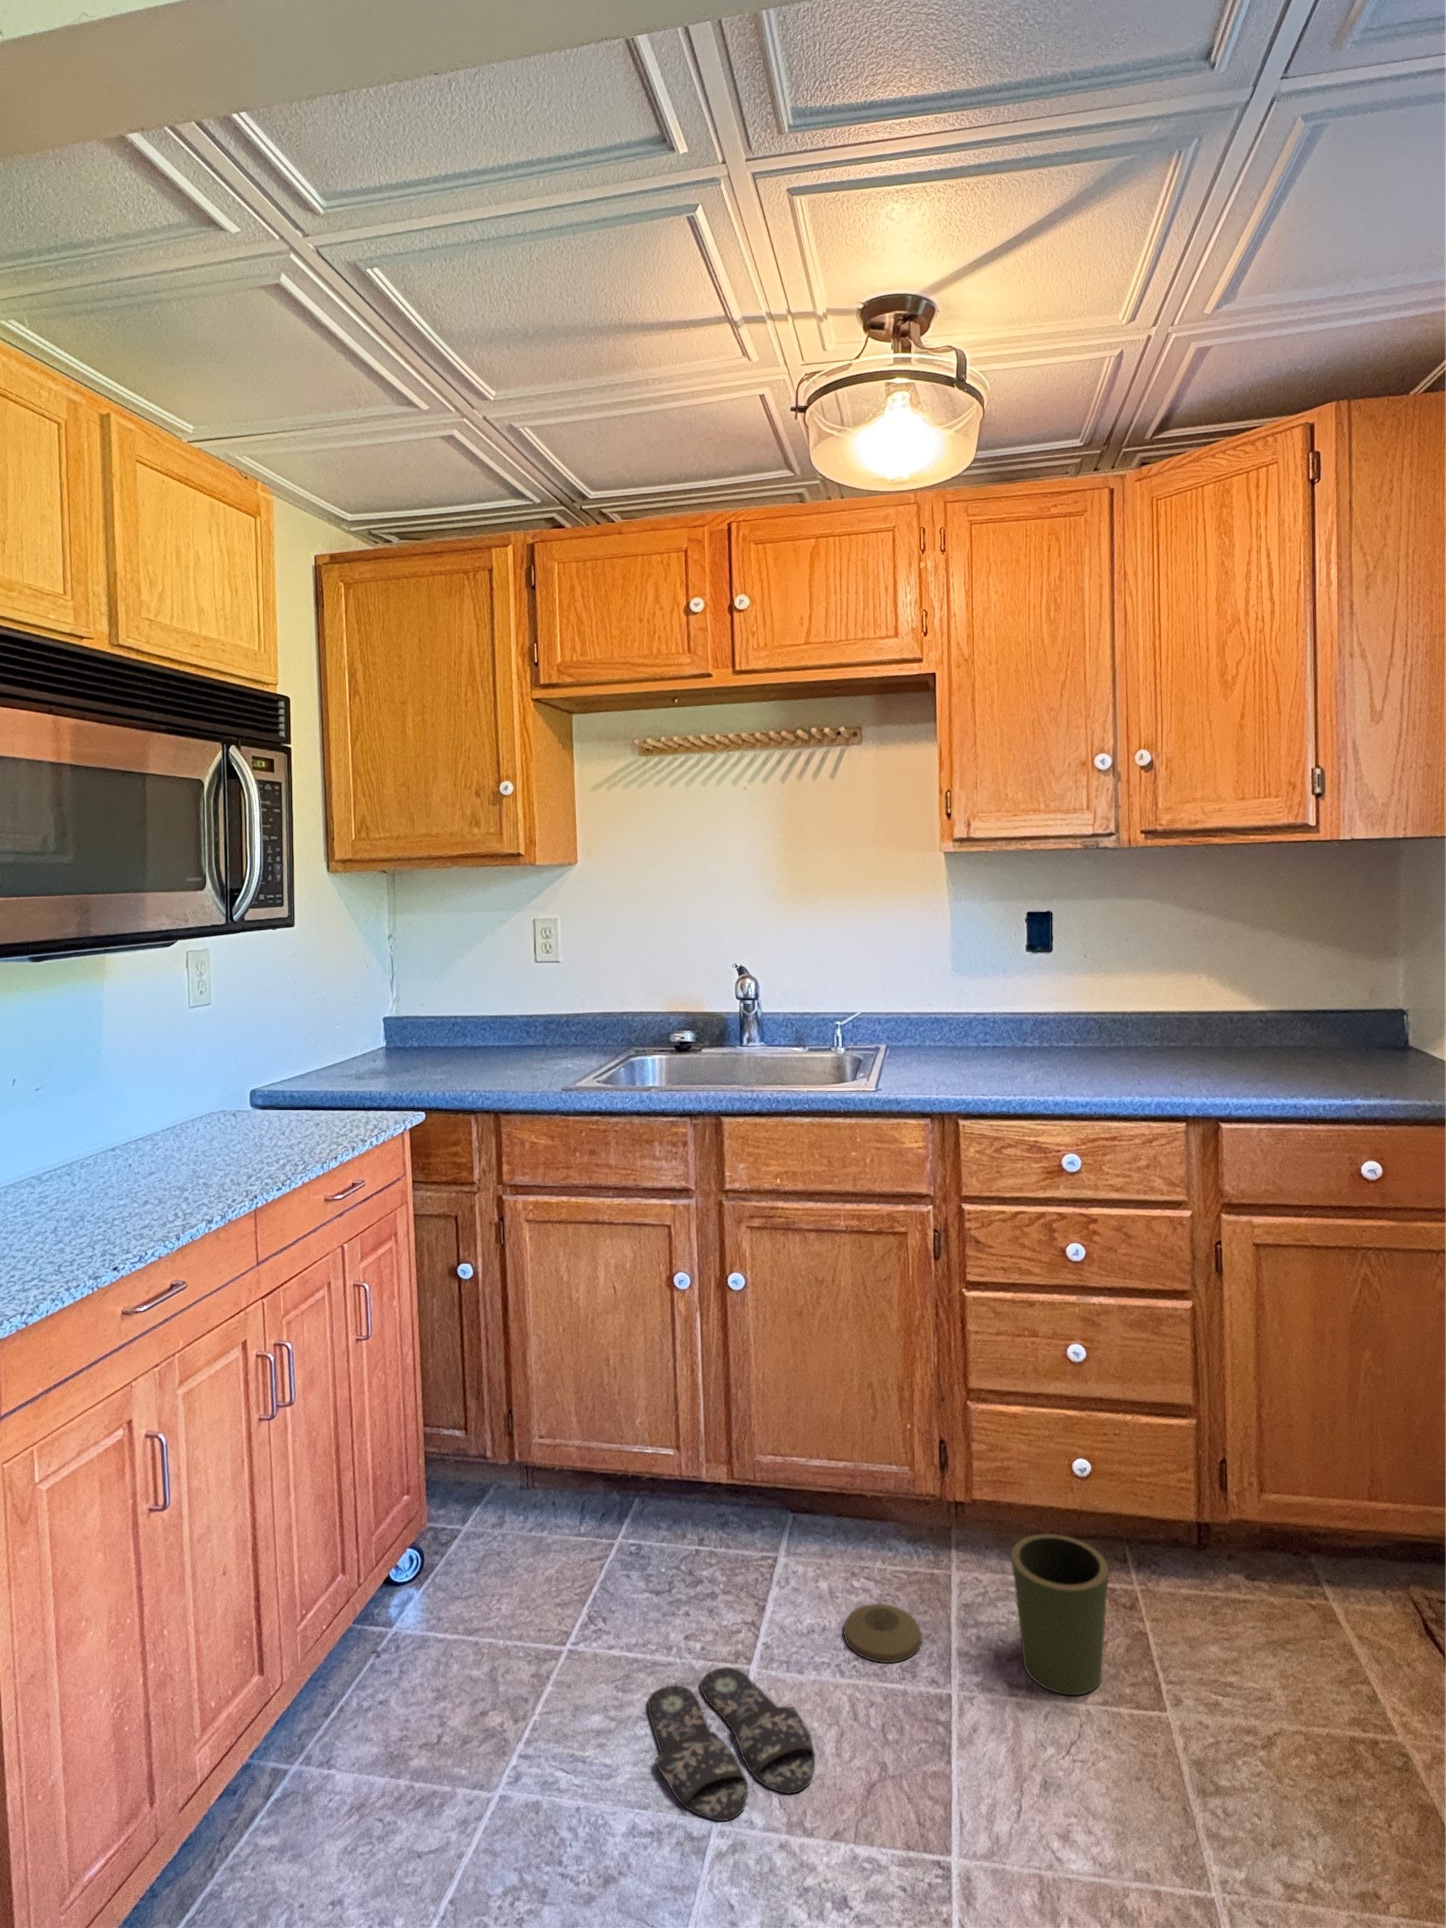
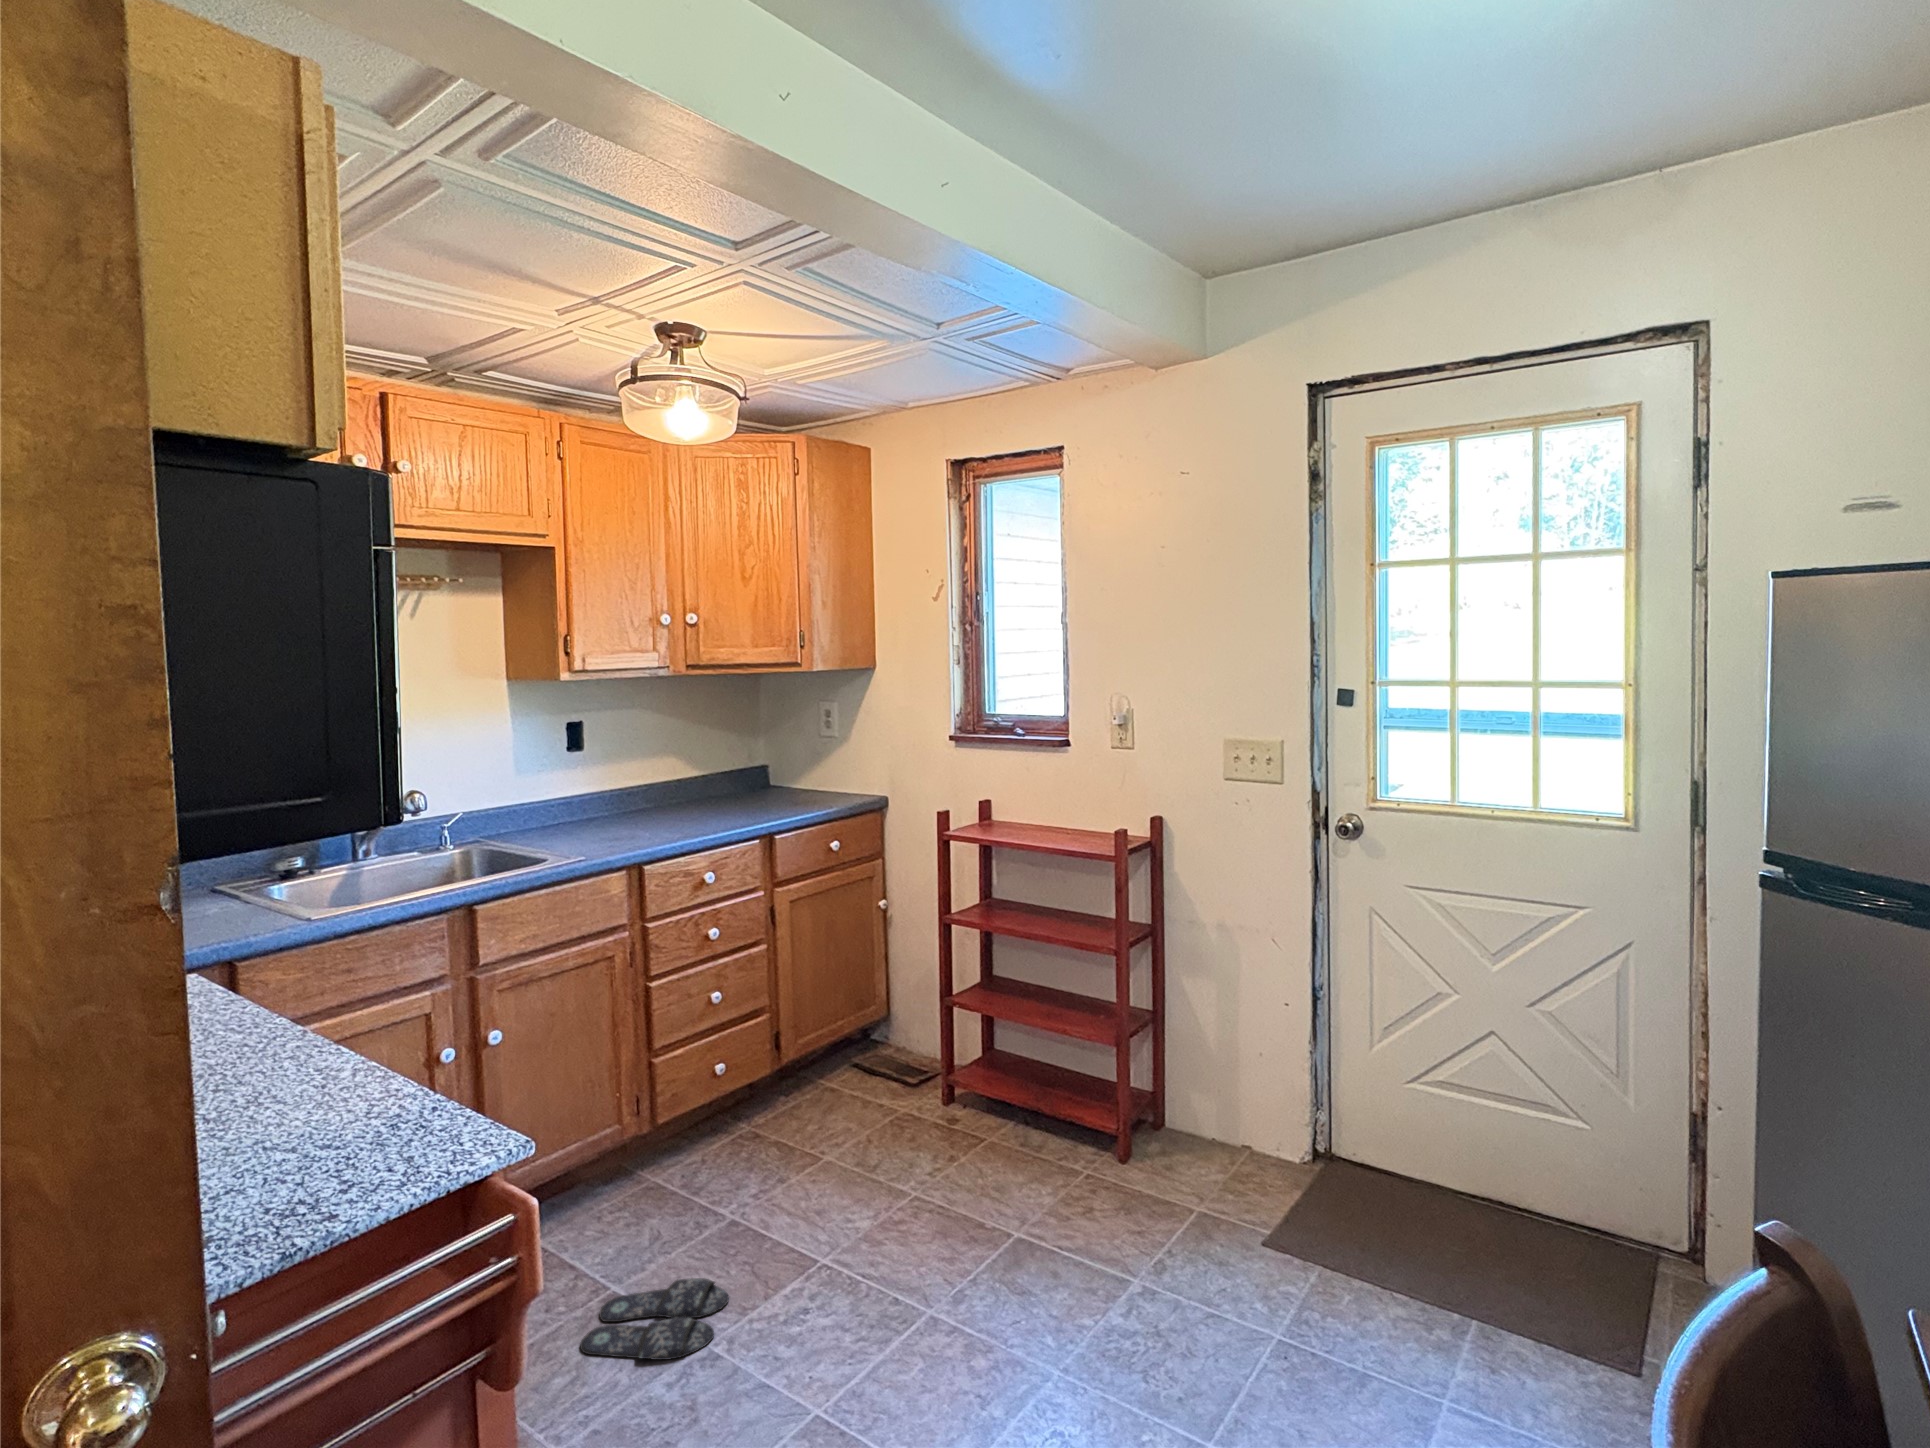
trash can: present [843,1534,1109,1695] -> none [640,1097,796,1244]

